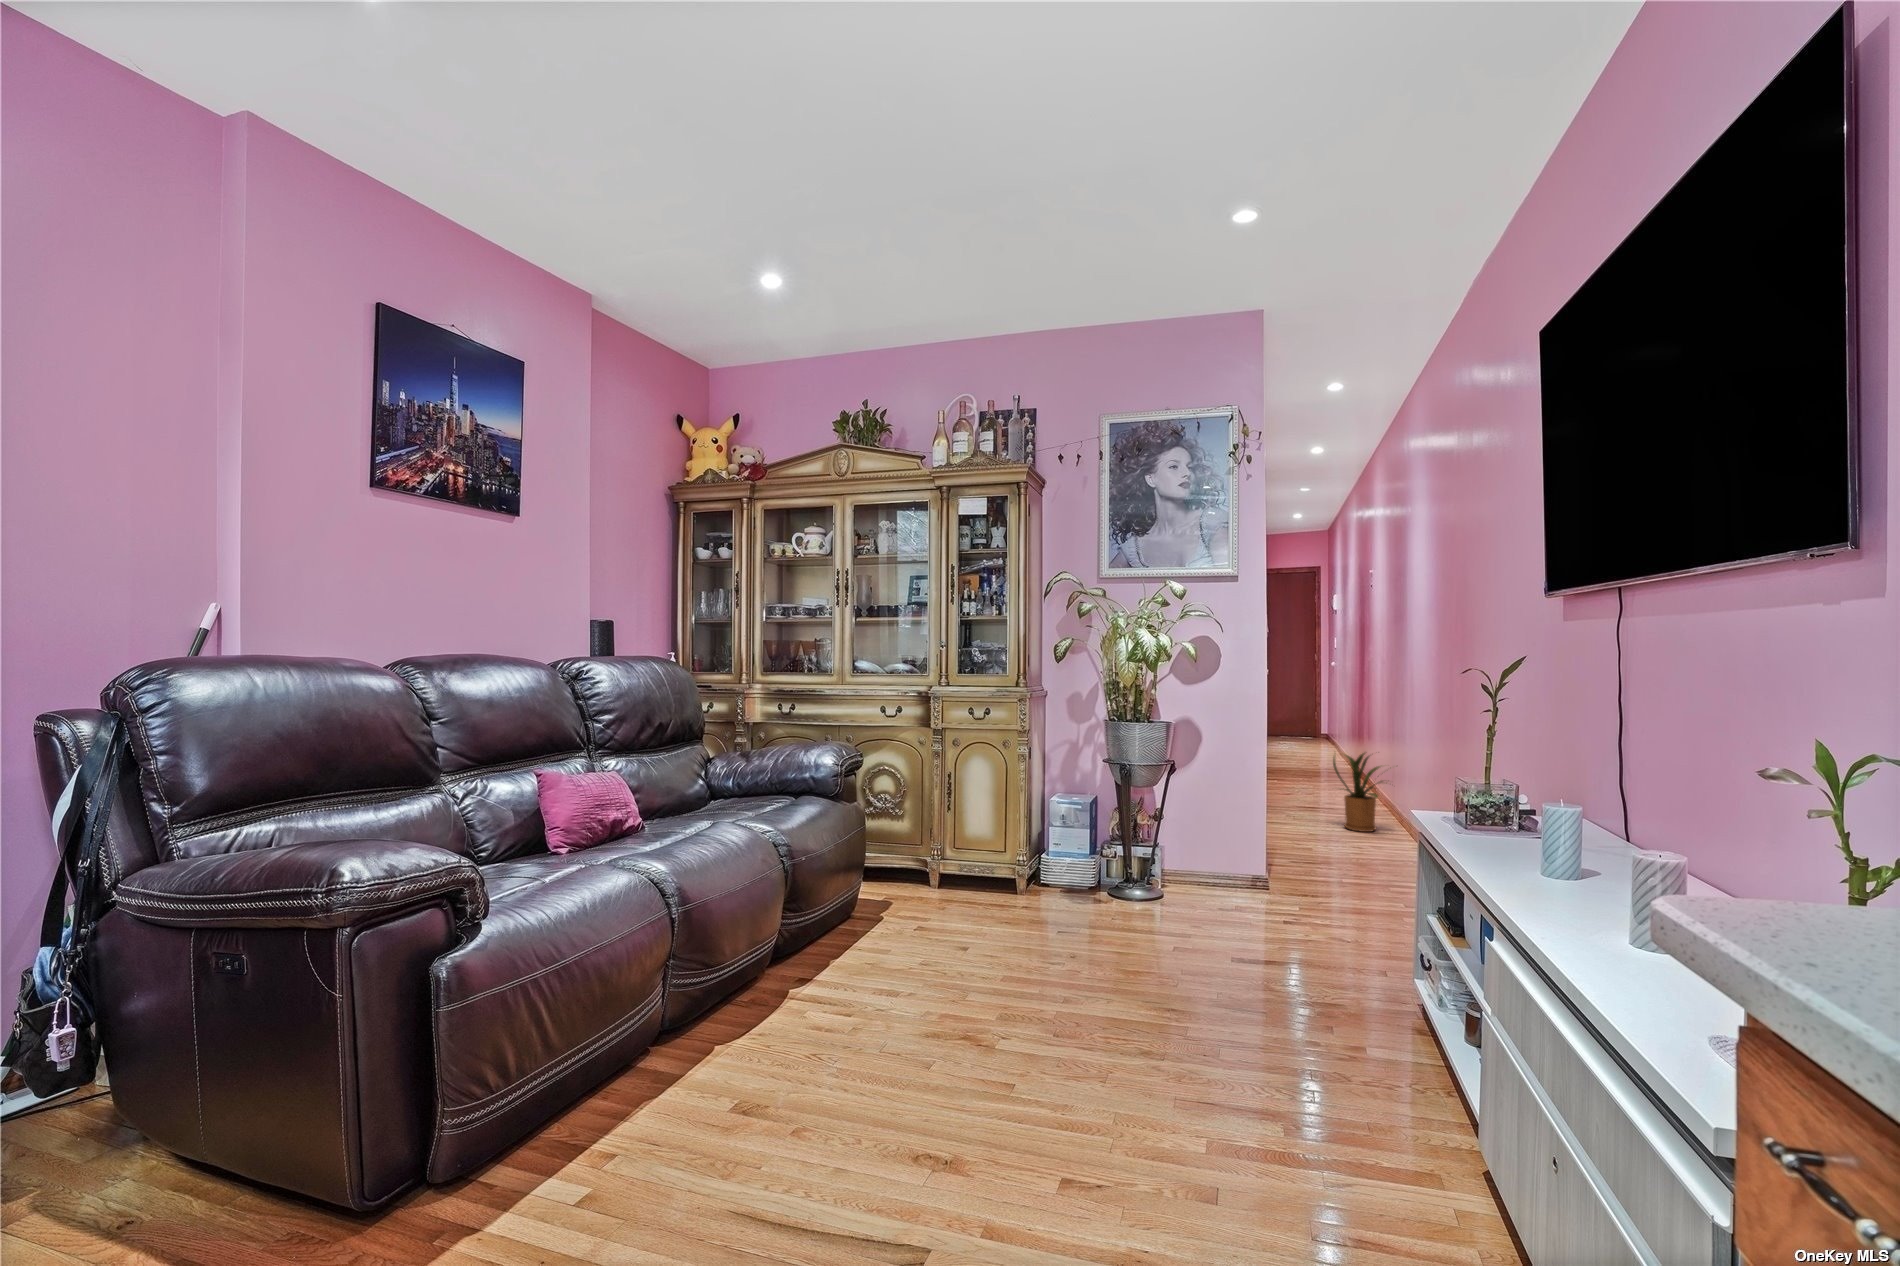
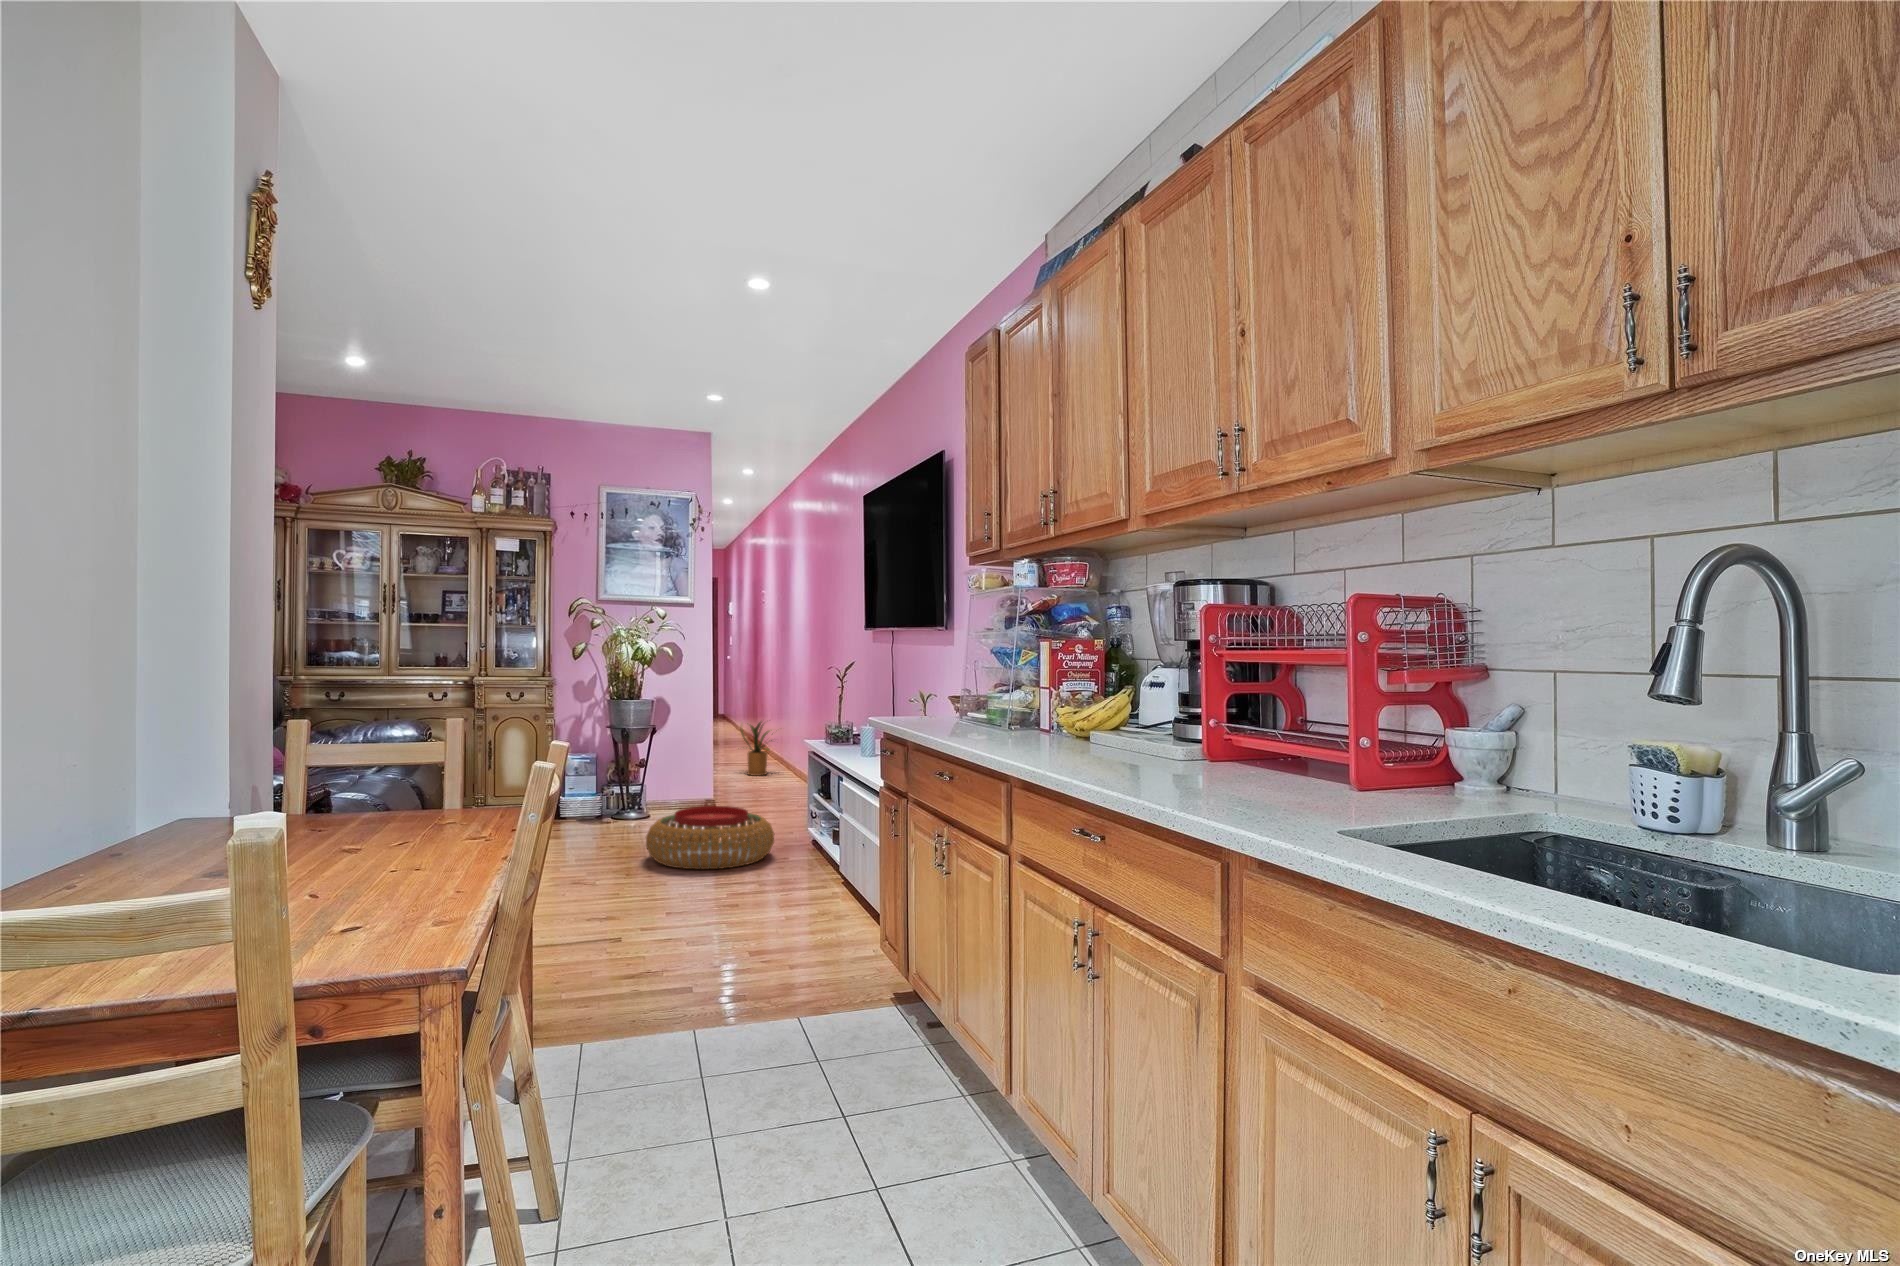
pouf: none [1082,930,1344,1099] -> present [646,806,775,869]

